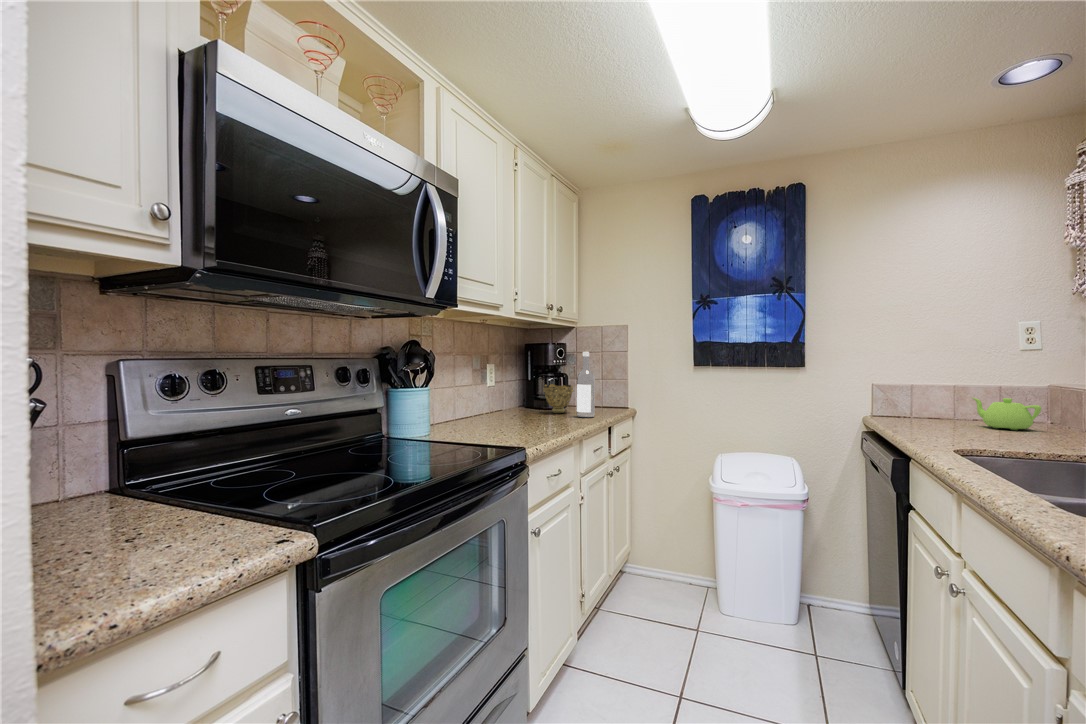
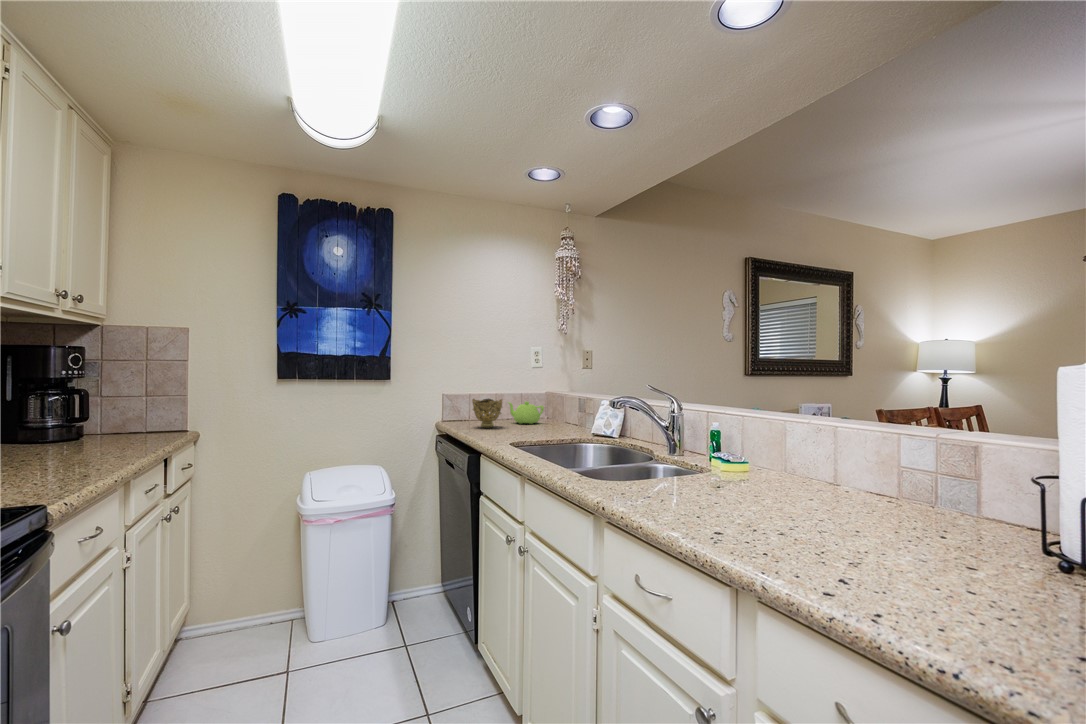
wine bottle: present [577,352,595,417] -> none [113,361,146,451]
decorative bowl: present [543,384,574,413] -> present [472,399,502,428]

